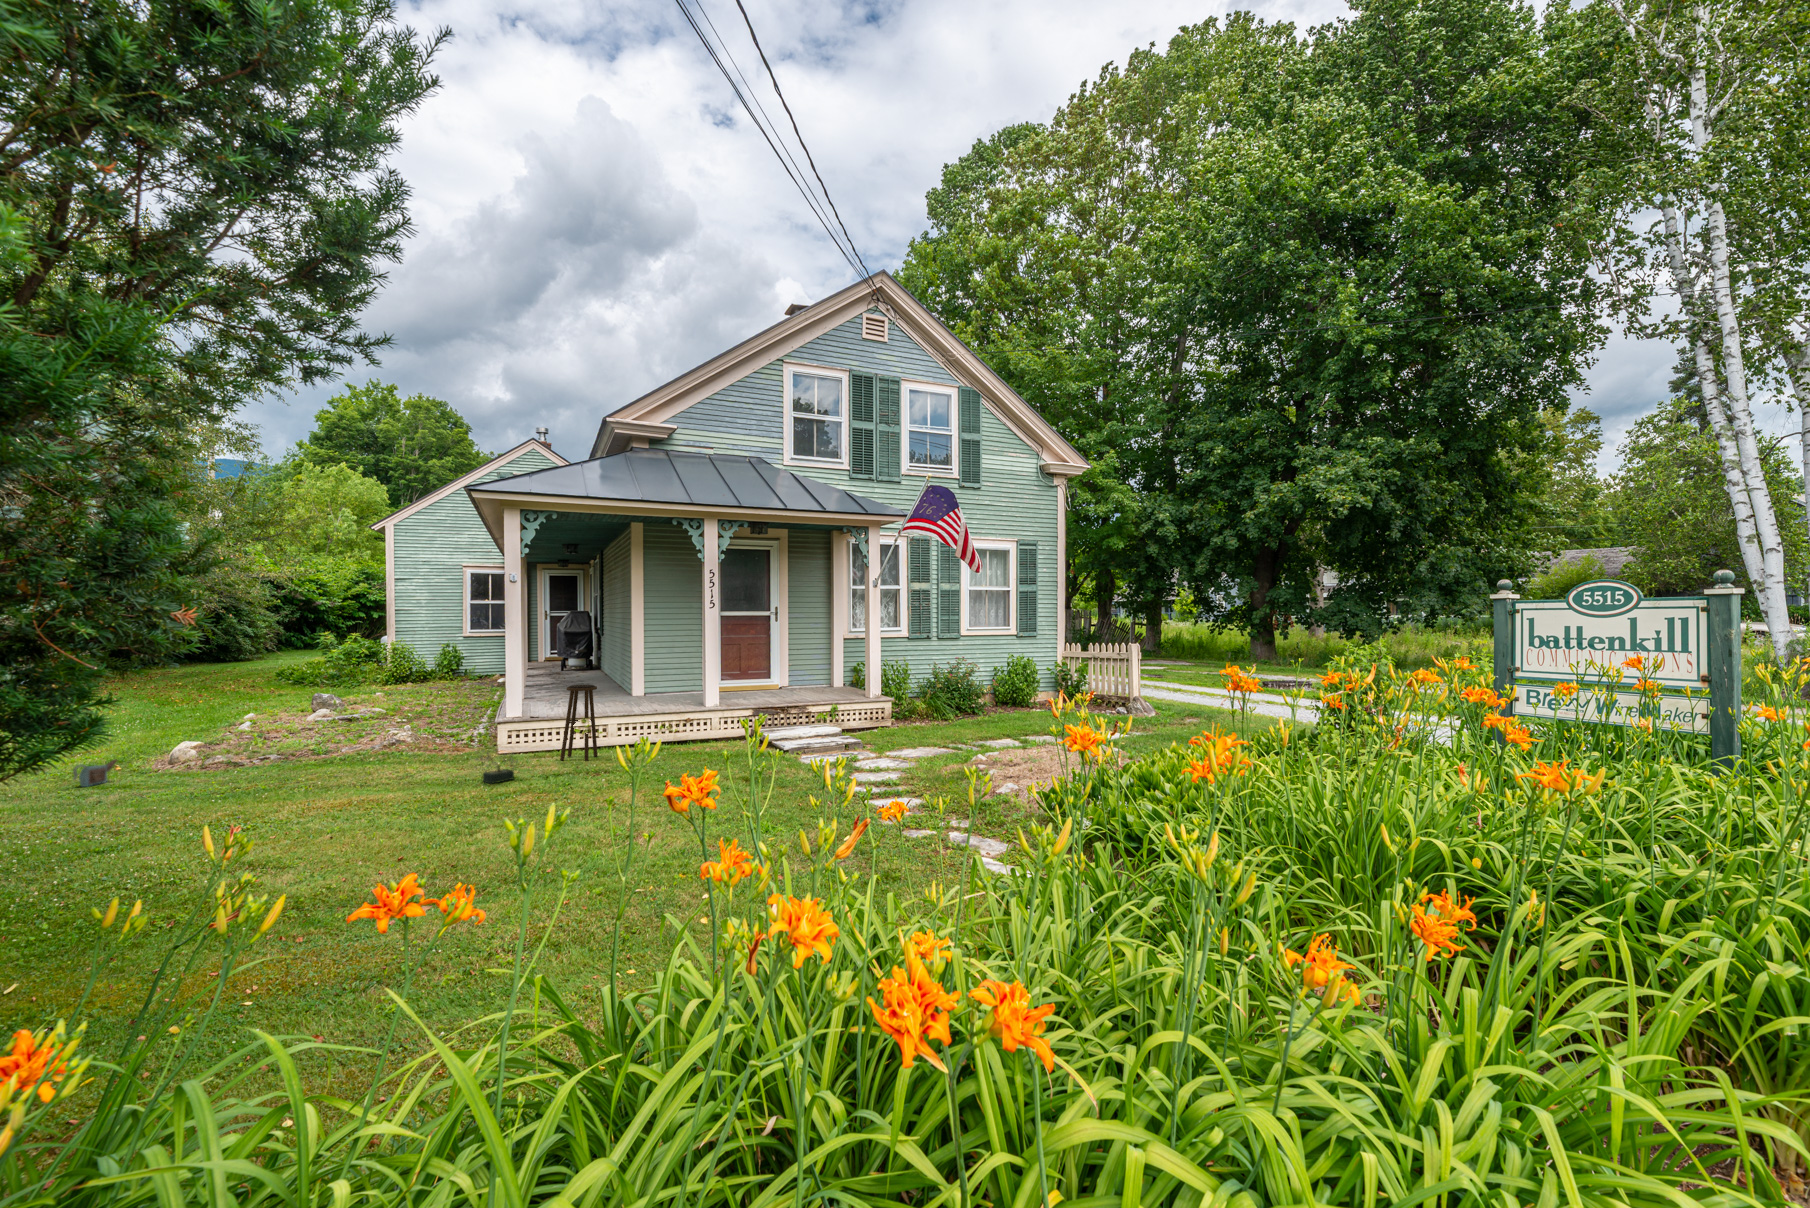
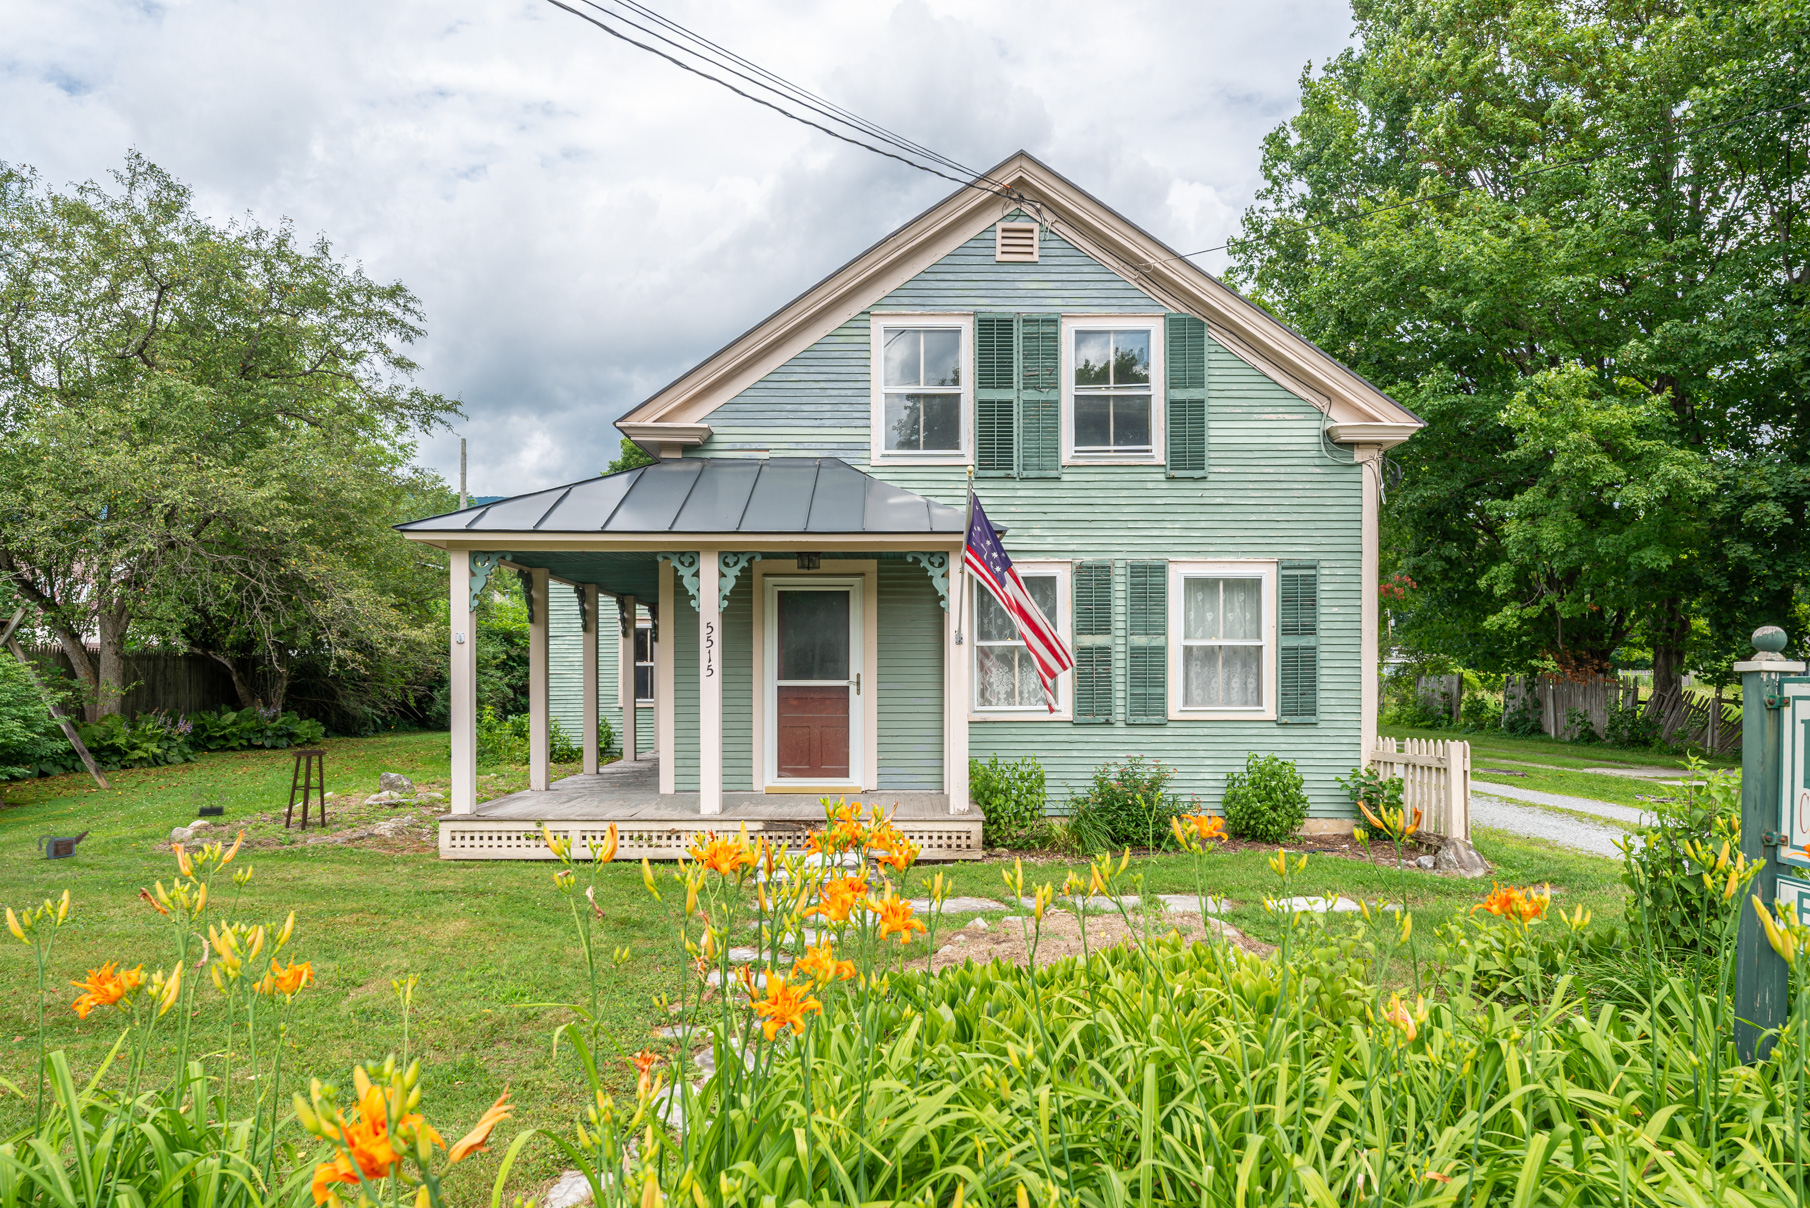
stool: present [560,684,597,761] -> present [285,750,327,830]
decorative plant: present [476,751,514,784] -> present [192,788,228,816]

